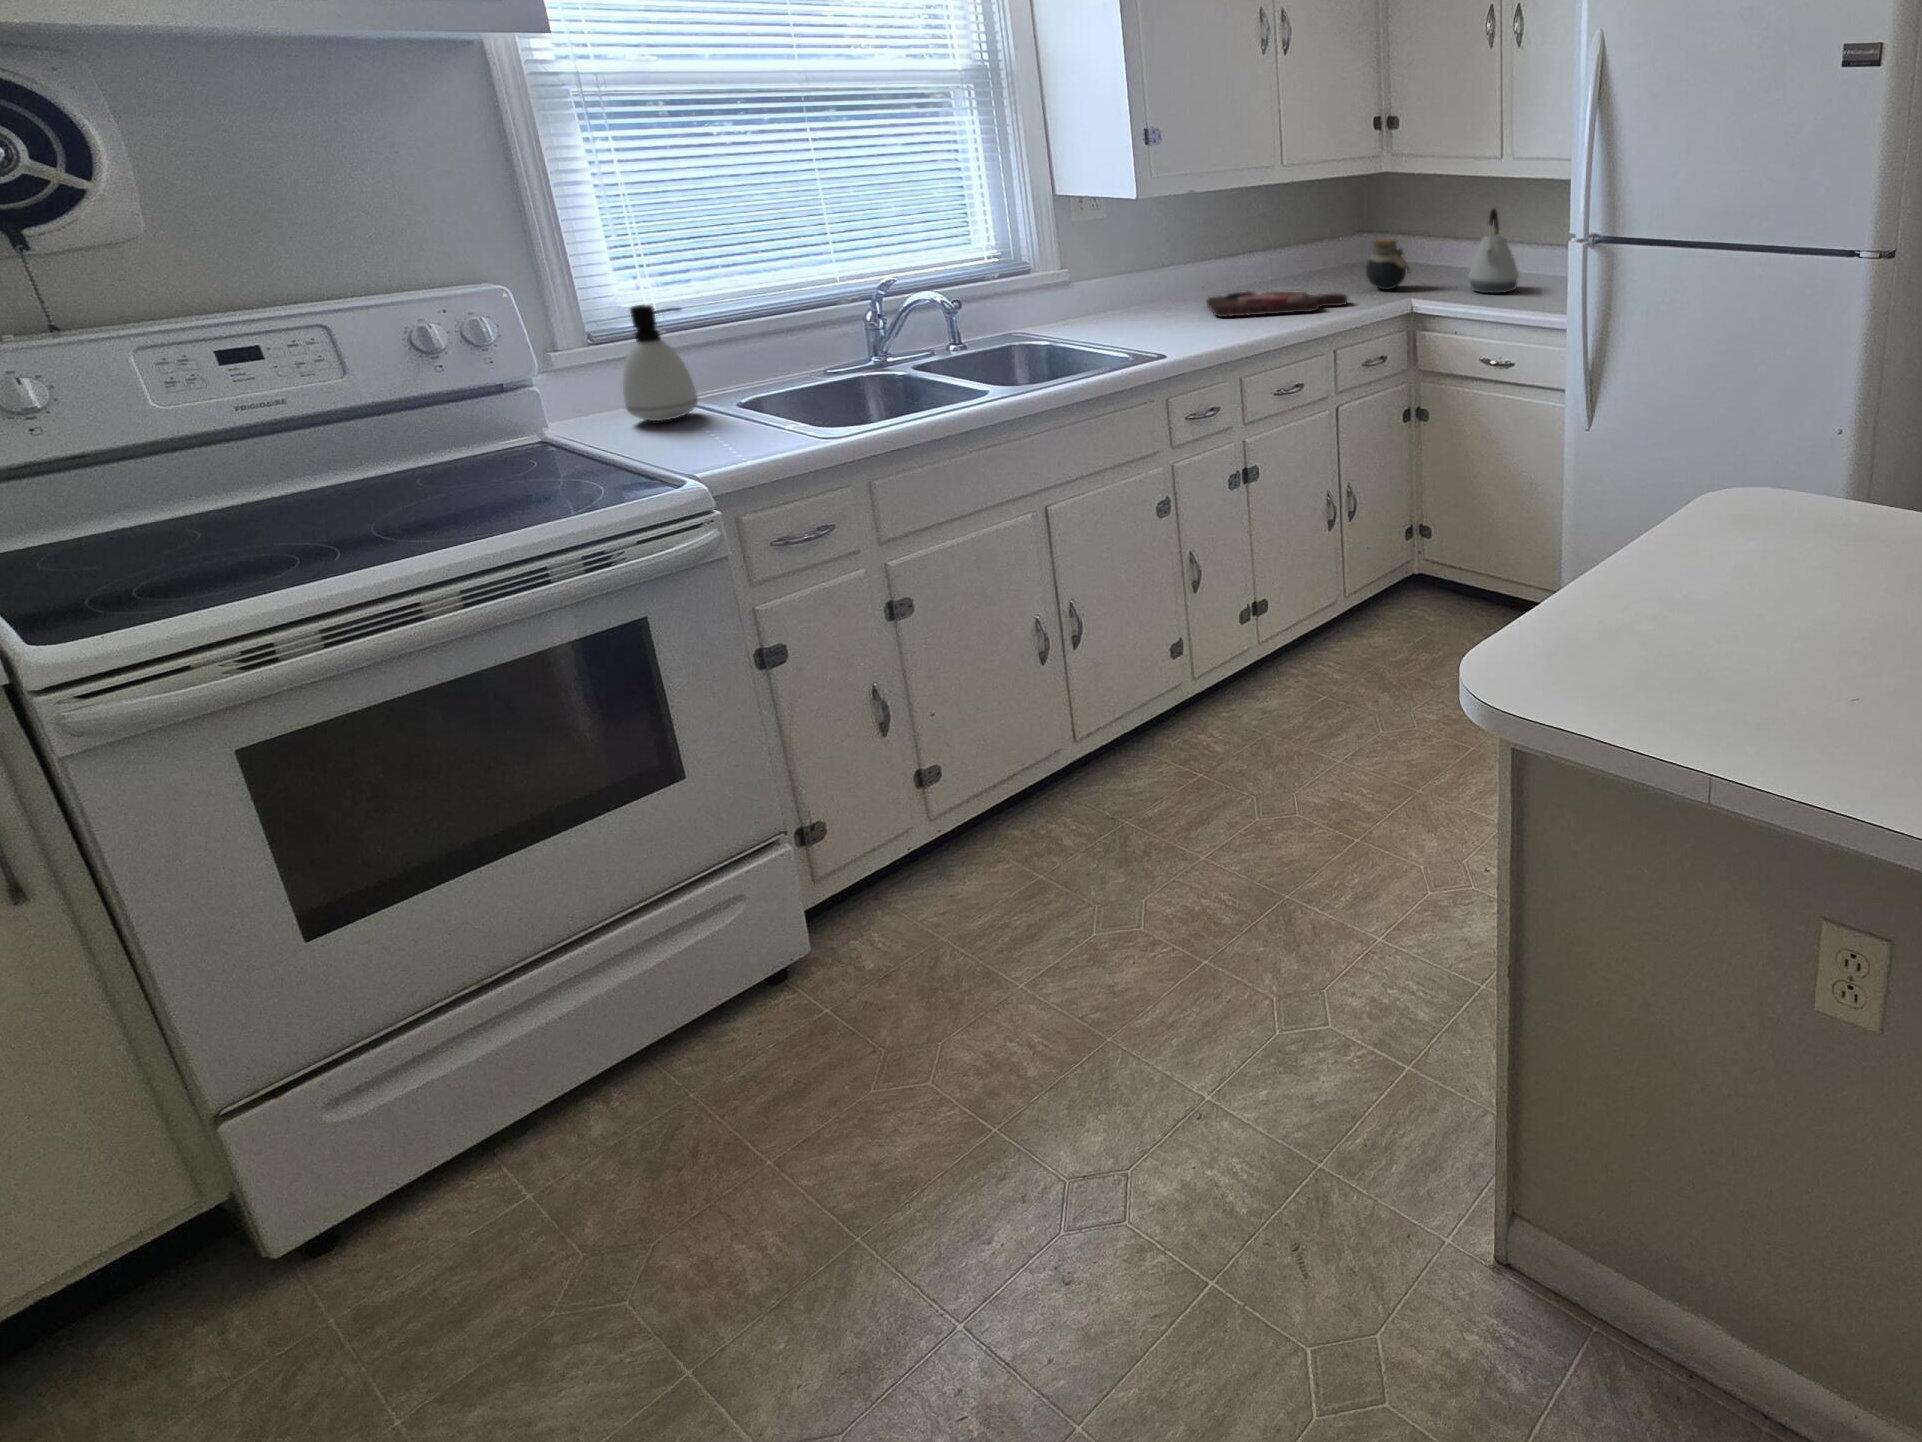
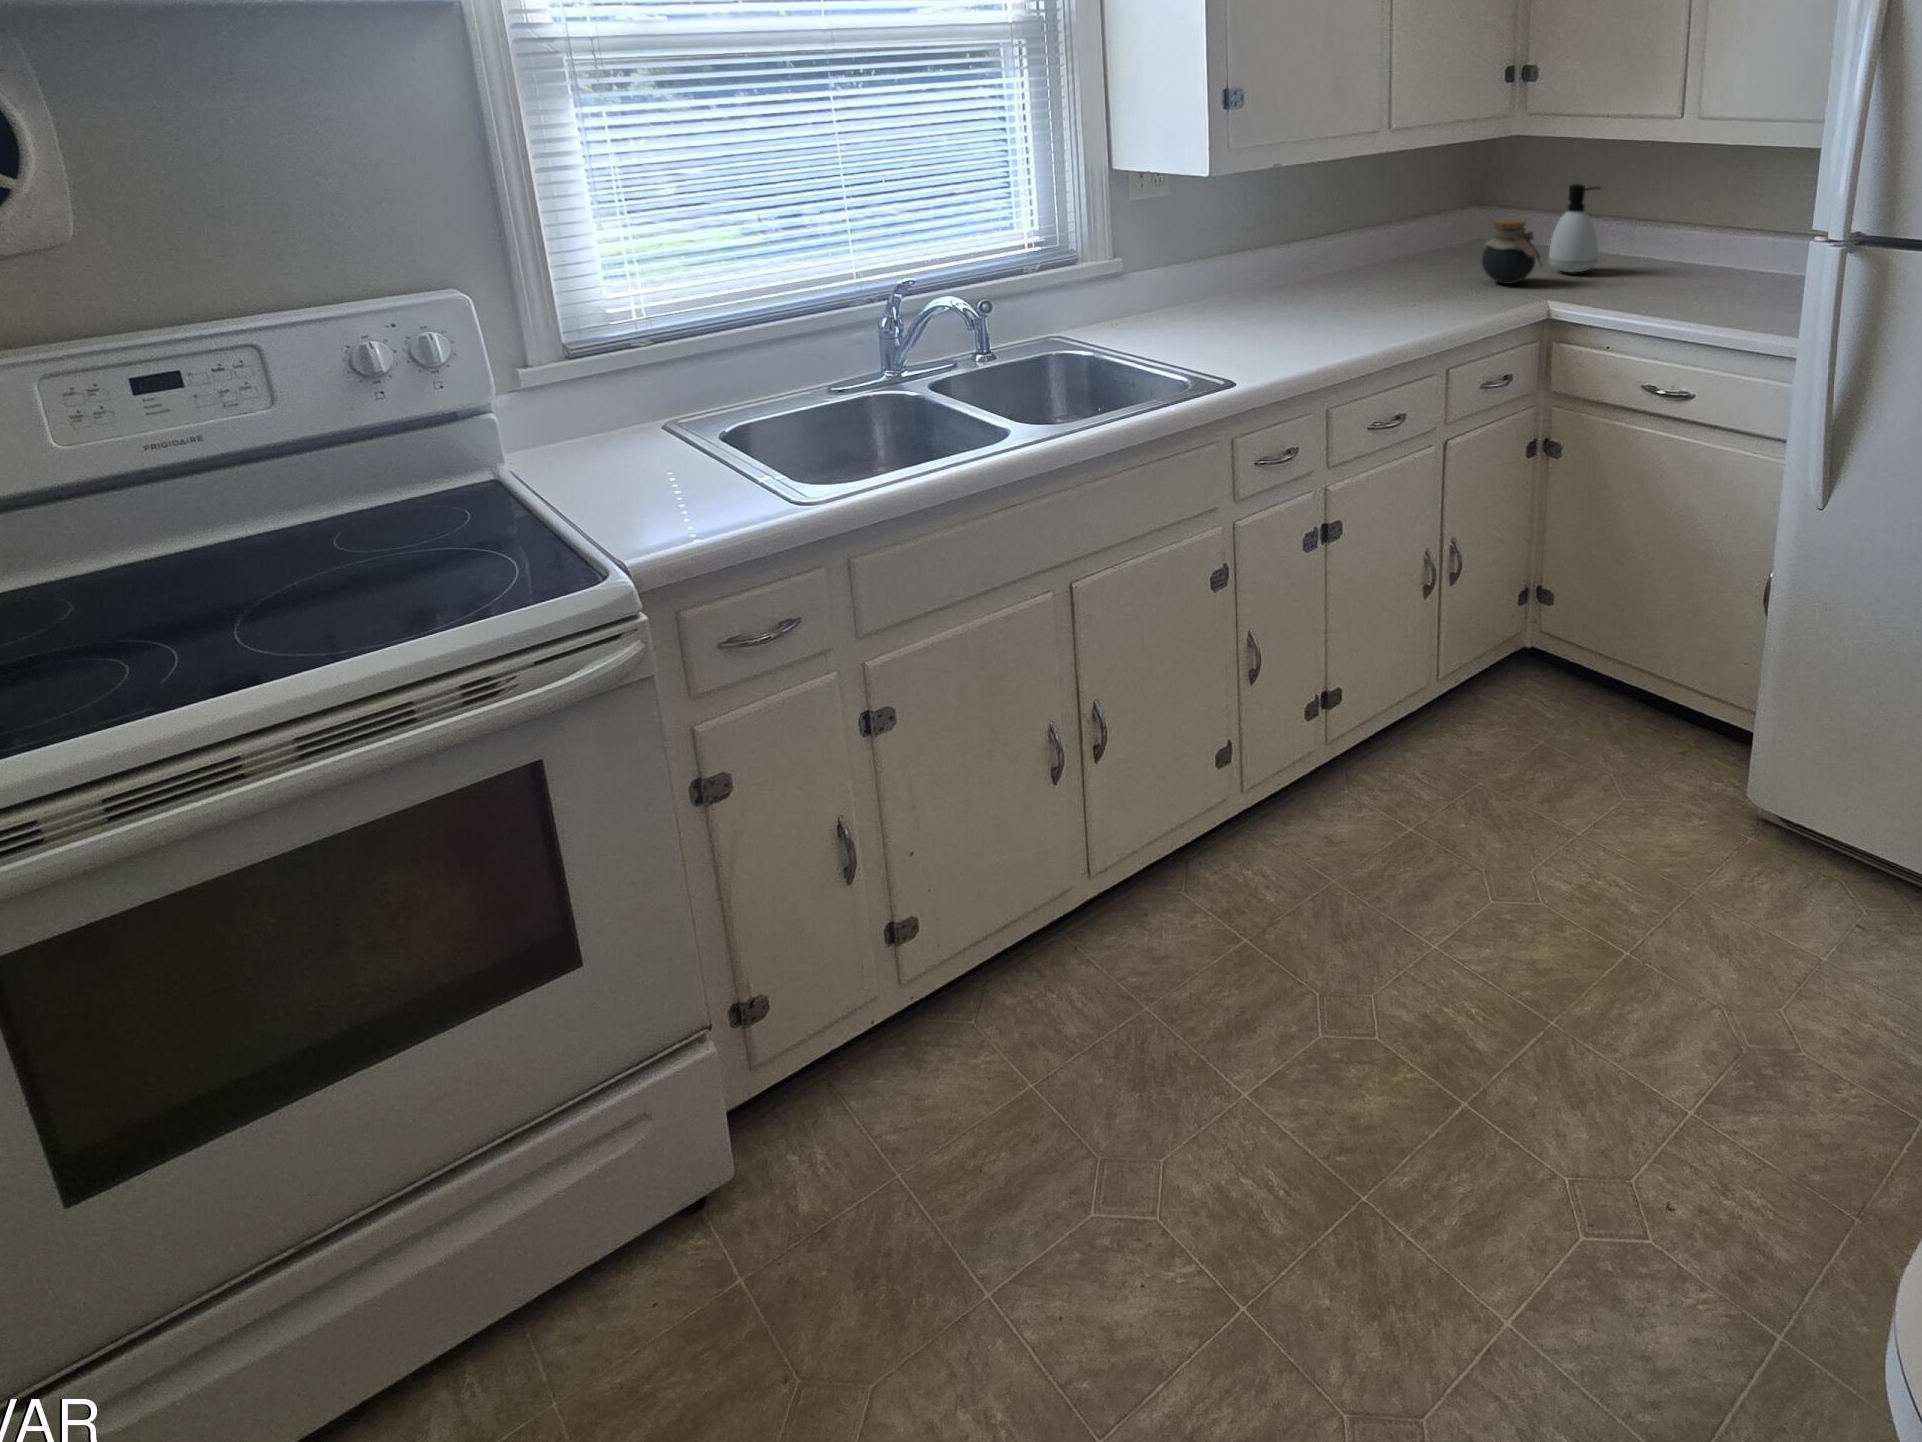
kettle: present [1469,209,1519,293] -> none [1621,181,1694,294]
cutting board: present [1206,290,1347,317] -> none [1281,283,1461,320]
soap dispenser: present [623,305,698,421] -> present [1549,184,1600,273]

